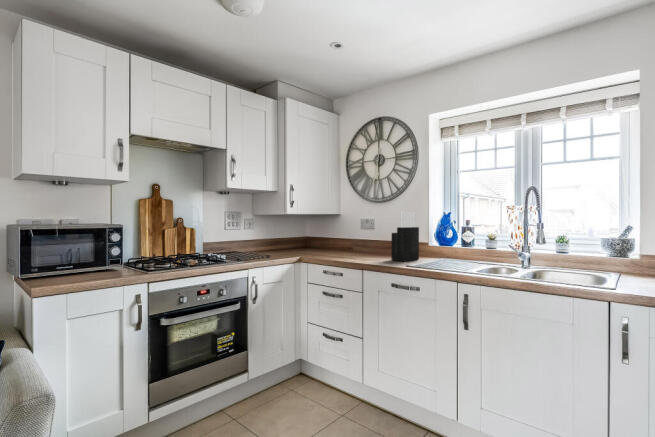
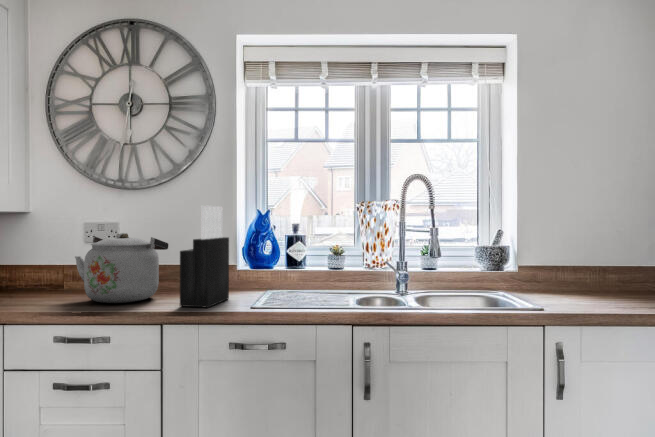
kettle: none [352,224,393,256] -> present [75,233,168,303]

